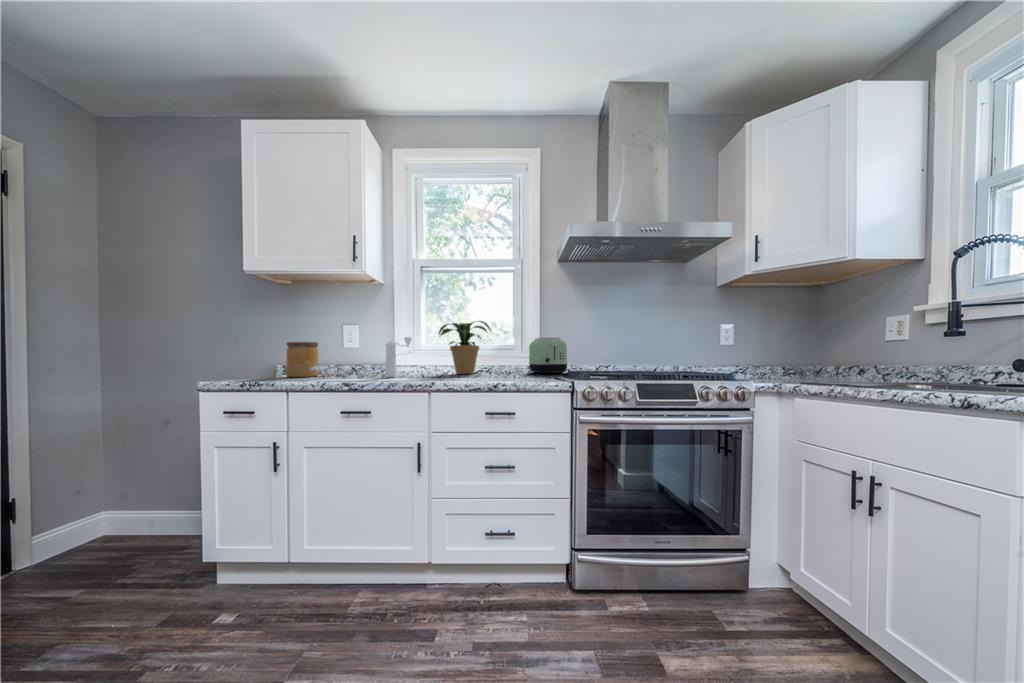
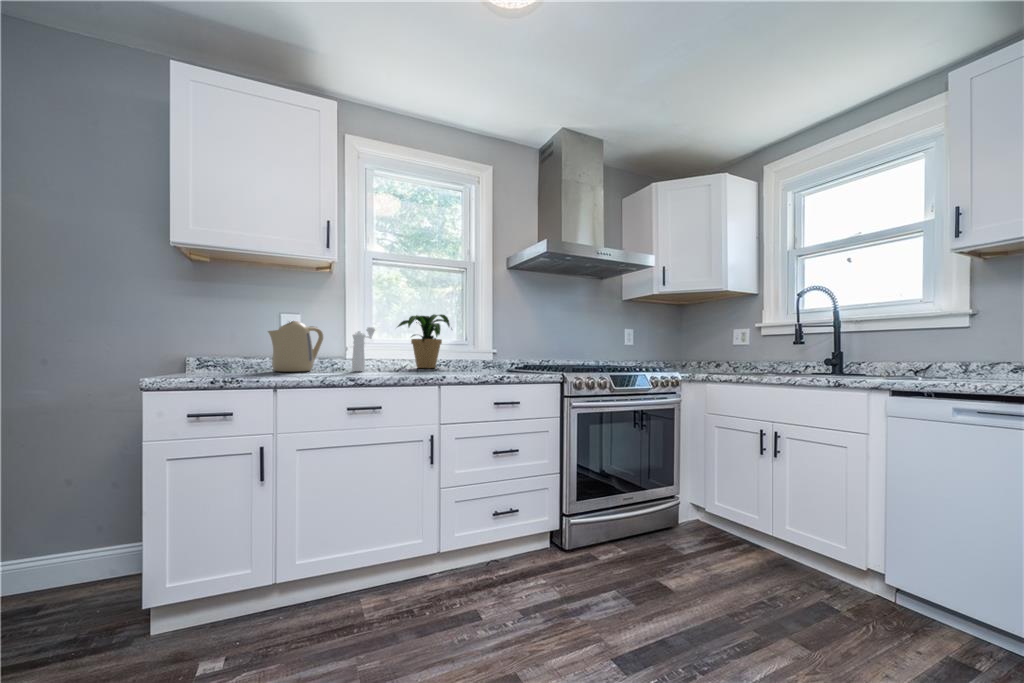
kettle: none [322,334,370,378] -> present [268,321,323,372]
toaster: present [529,337,568,374] -> none [487,334,529,368]
jar: present [286,342,318,377] -> none [202,327,246,371]

